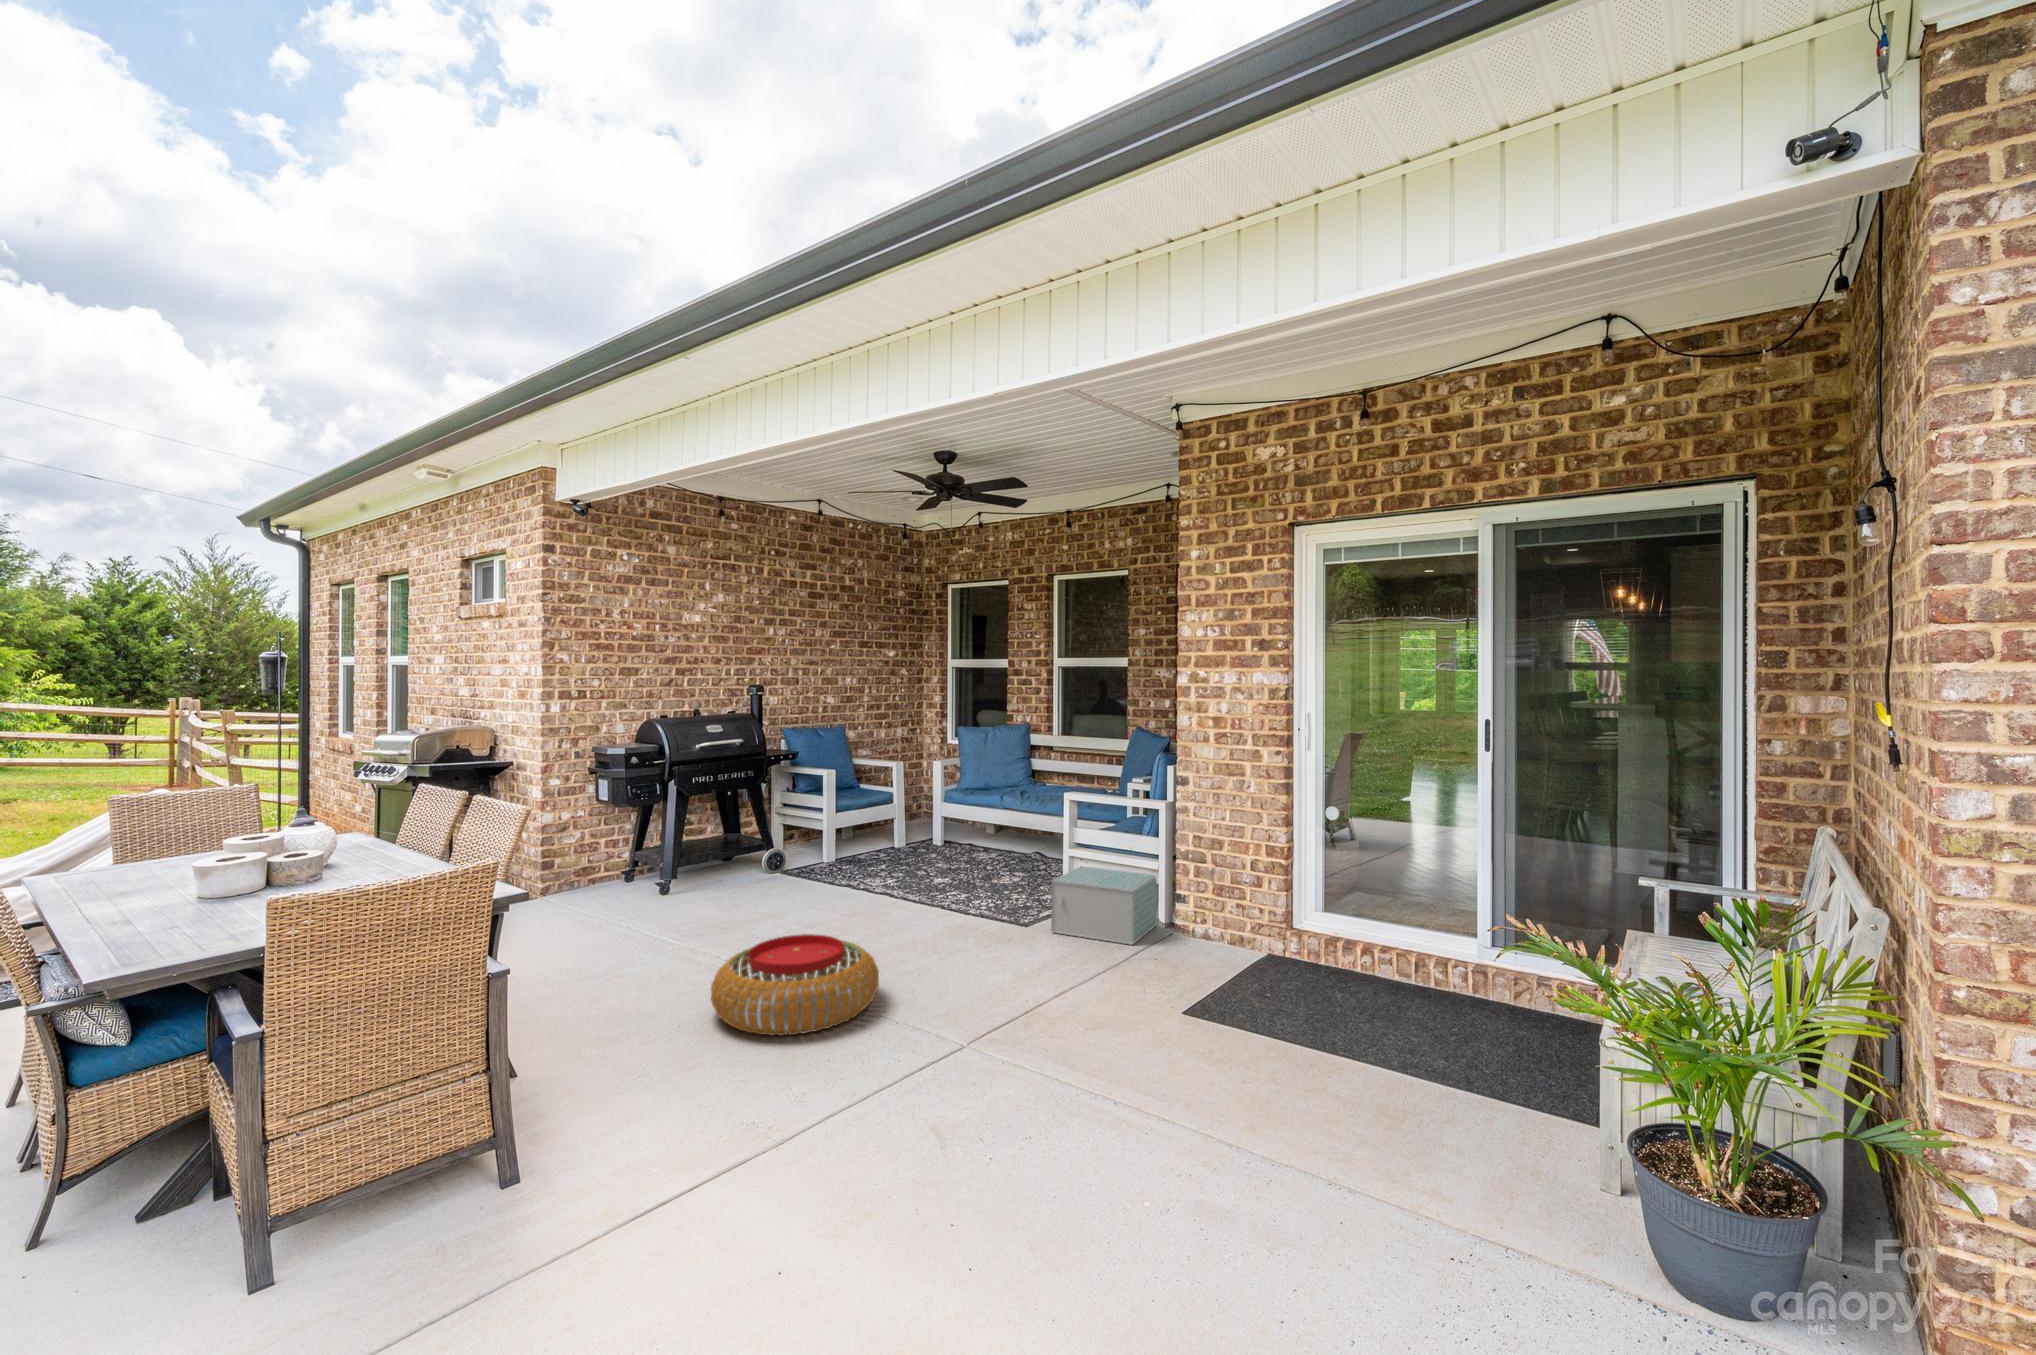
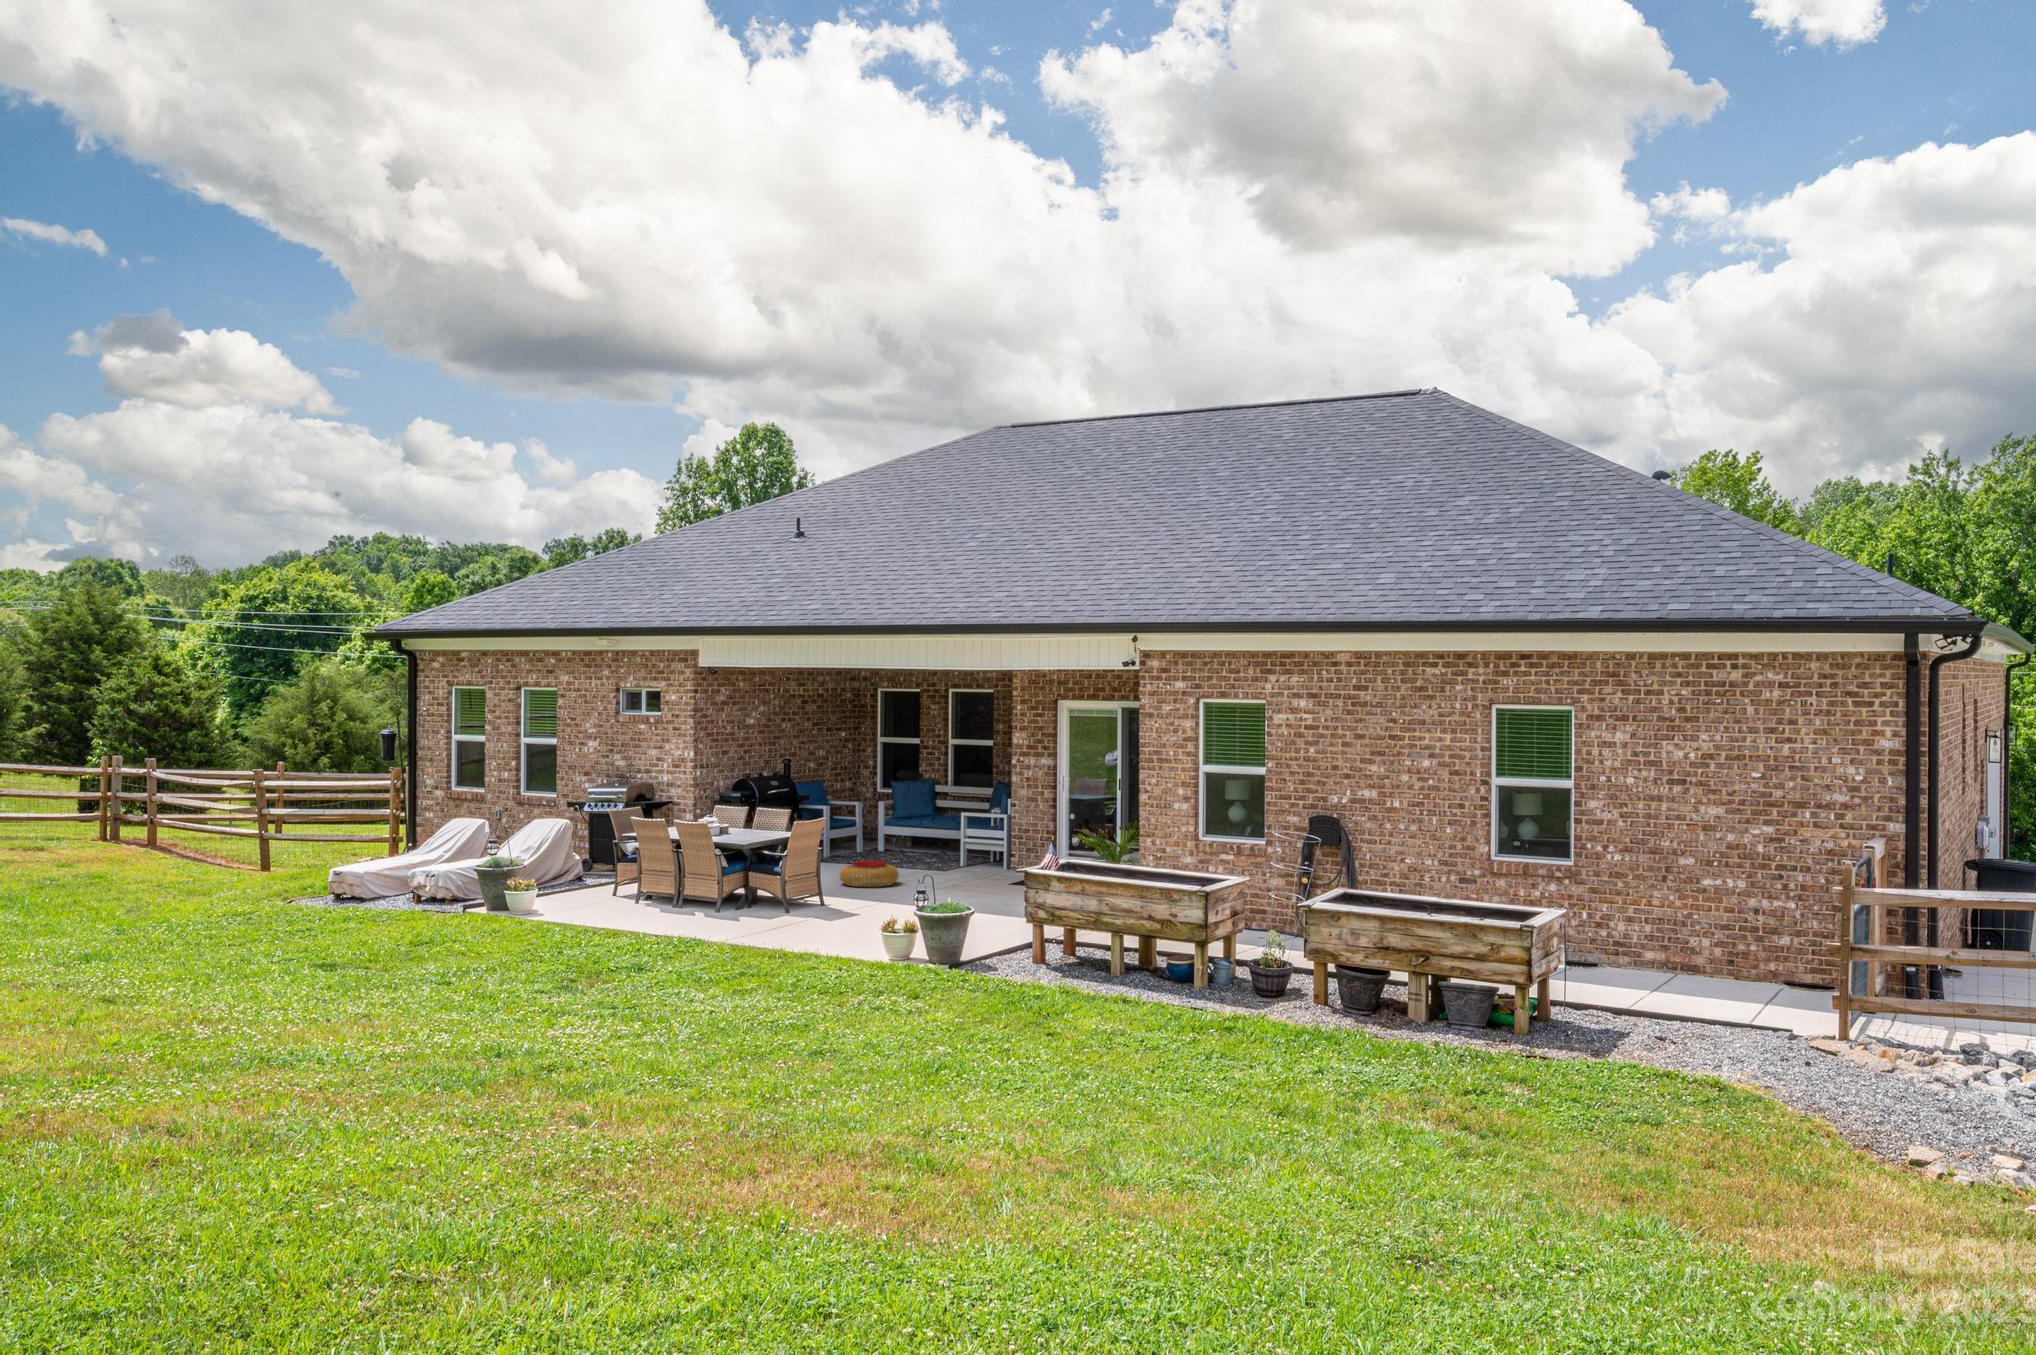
storage box: present [1051,866,1157,944] -> none [957,846,1003,874]

